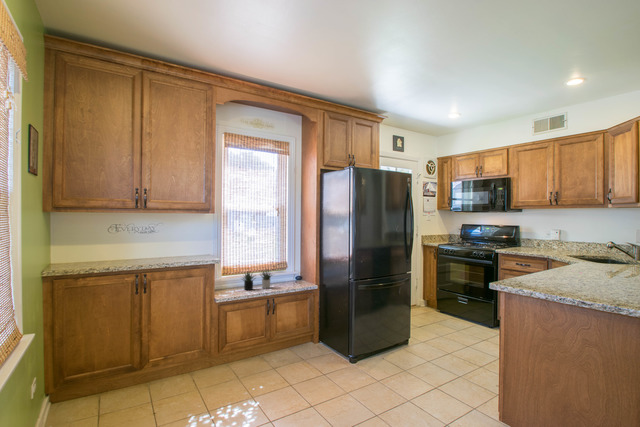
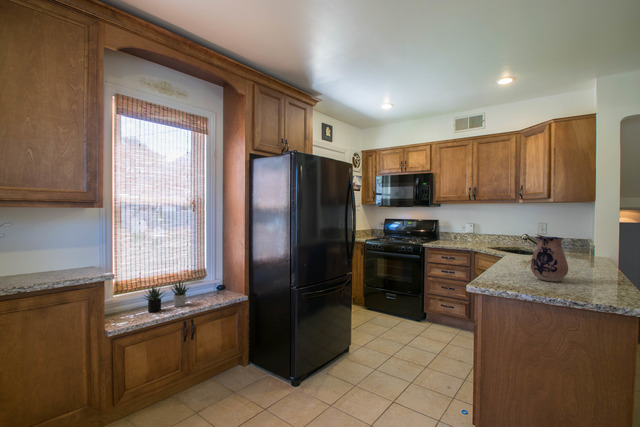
ceramic pitcher: none [564,237,601,280] -> present [531,237,568,282]

